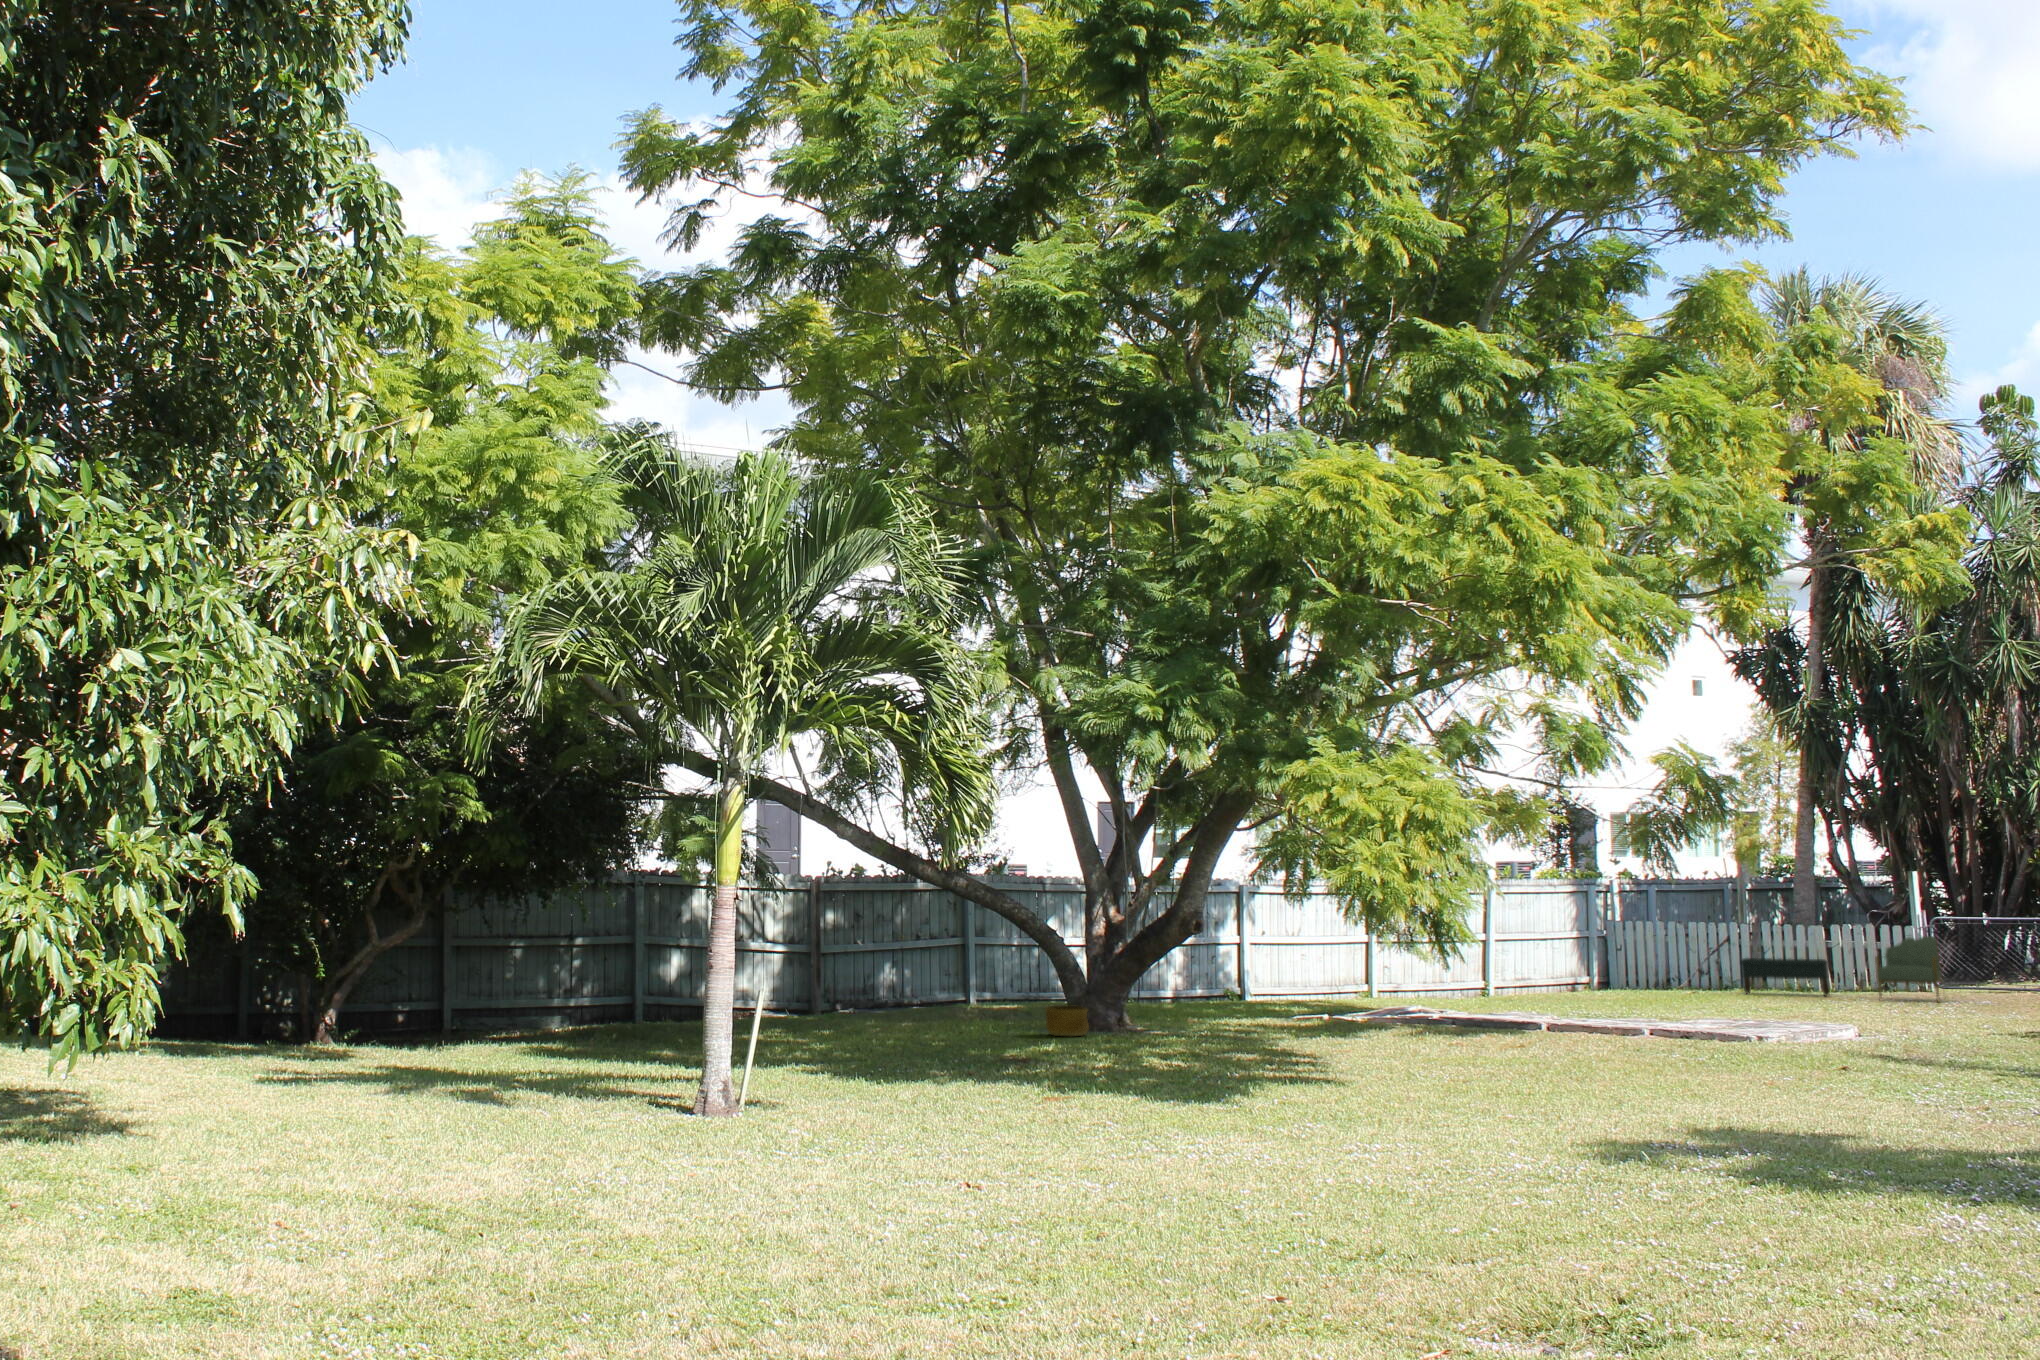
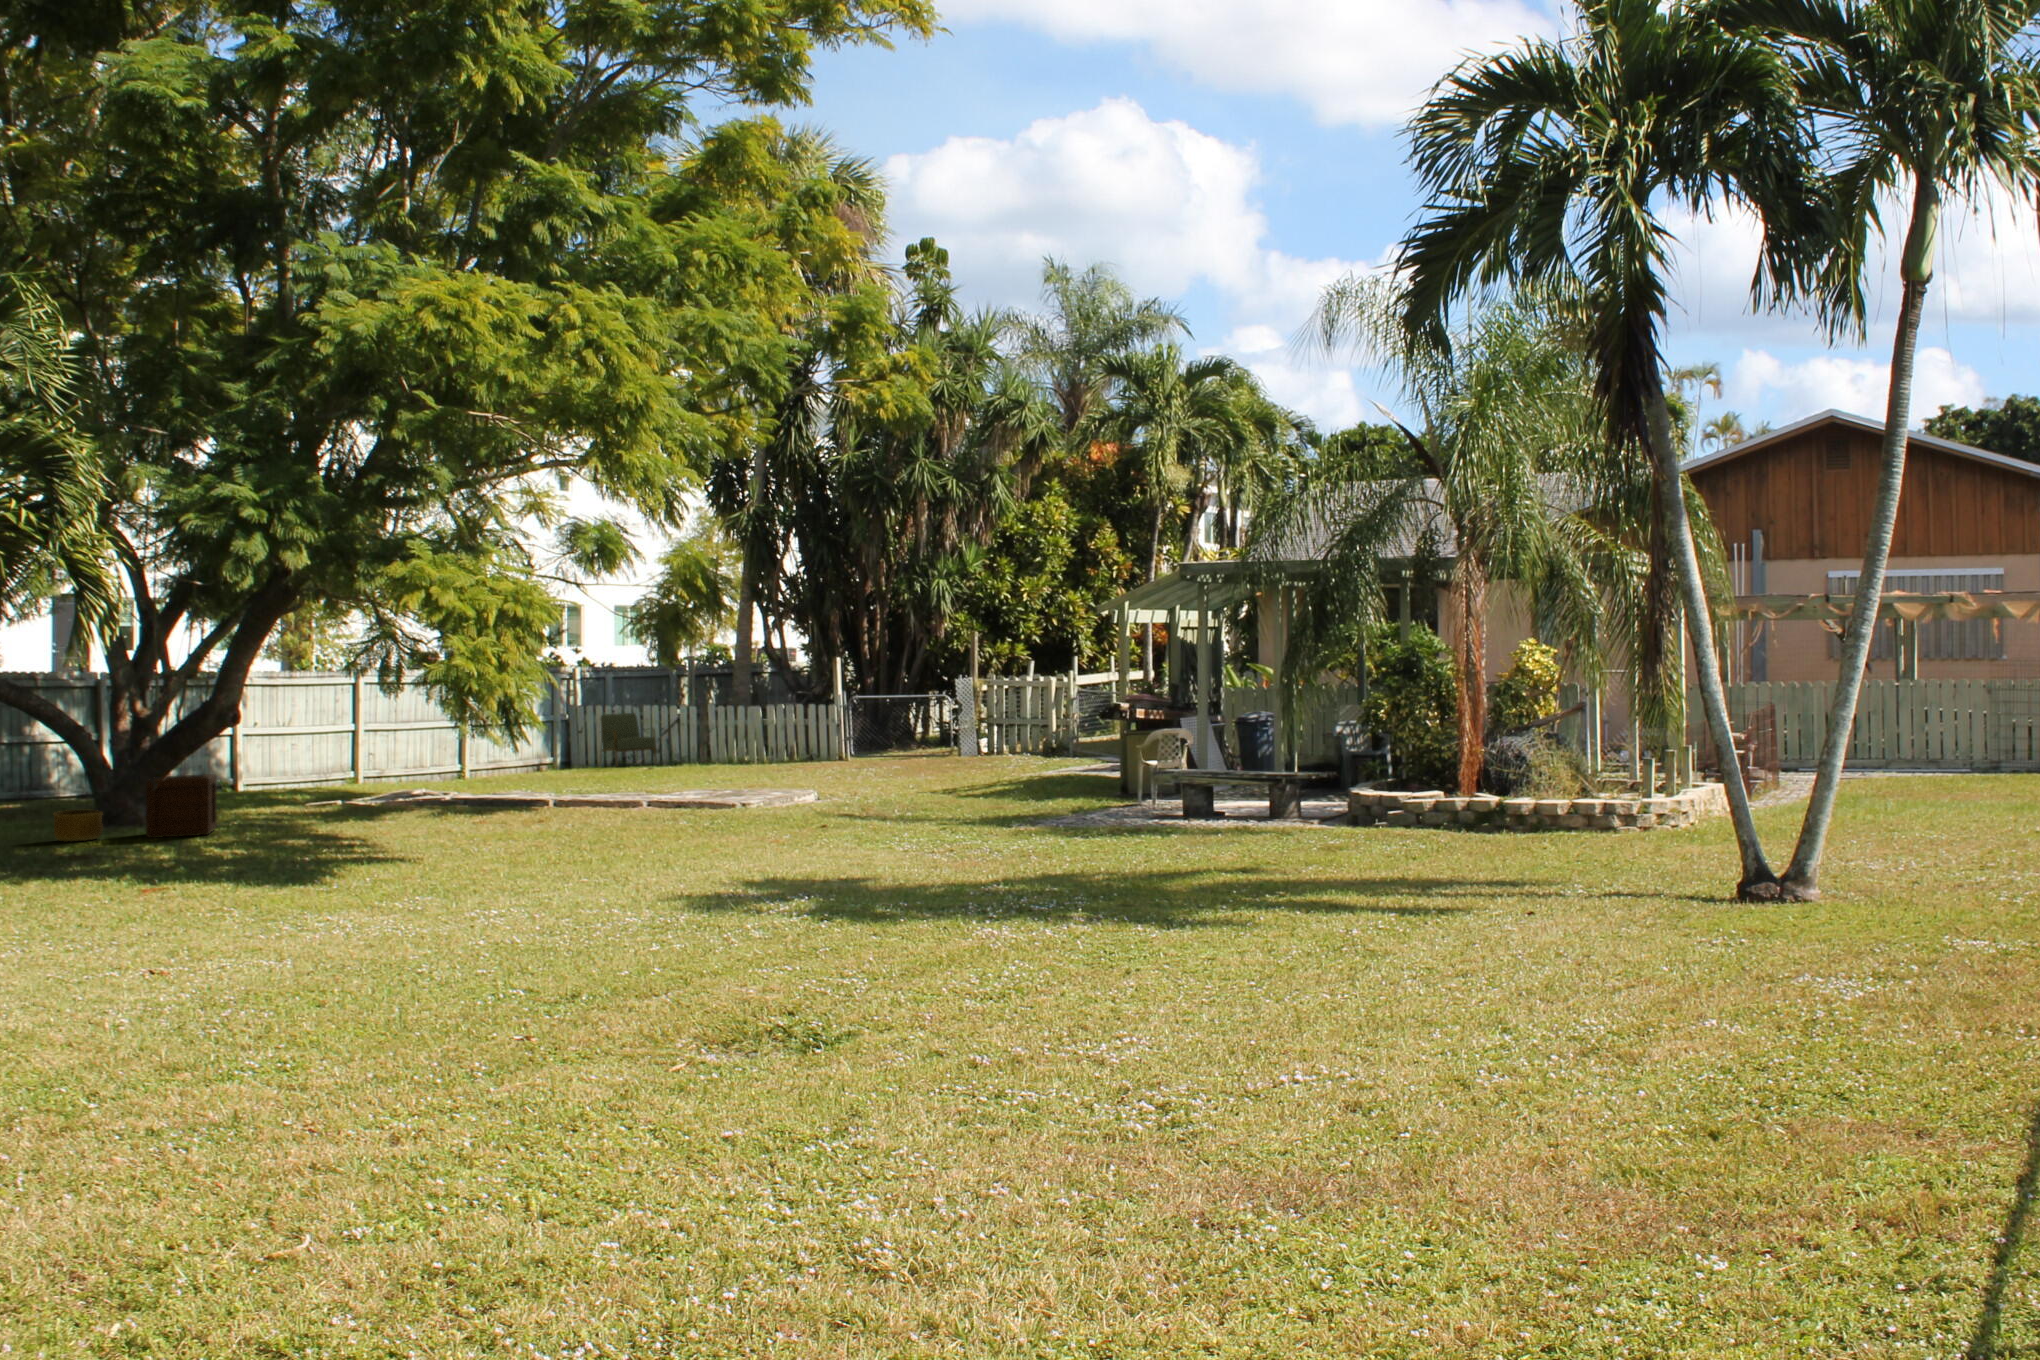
chair: present [1875,936,1942,1002] -> present [601,713,657,766]
bench: present [1740,958,1830,996] -> none [674,730,739,762]
wooden crate: none [1124,977,1195,1040] -> present [146,774,217,838]

